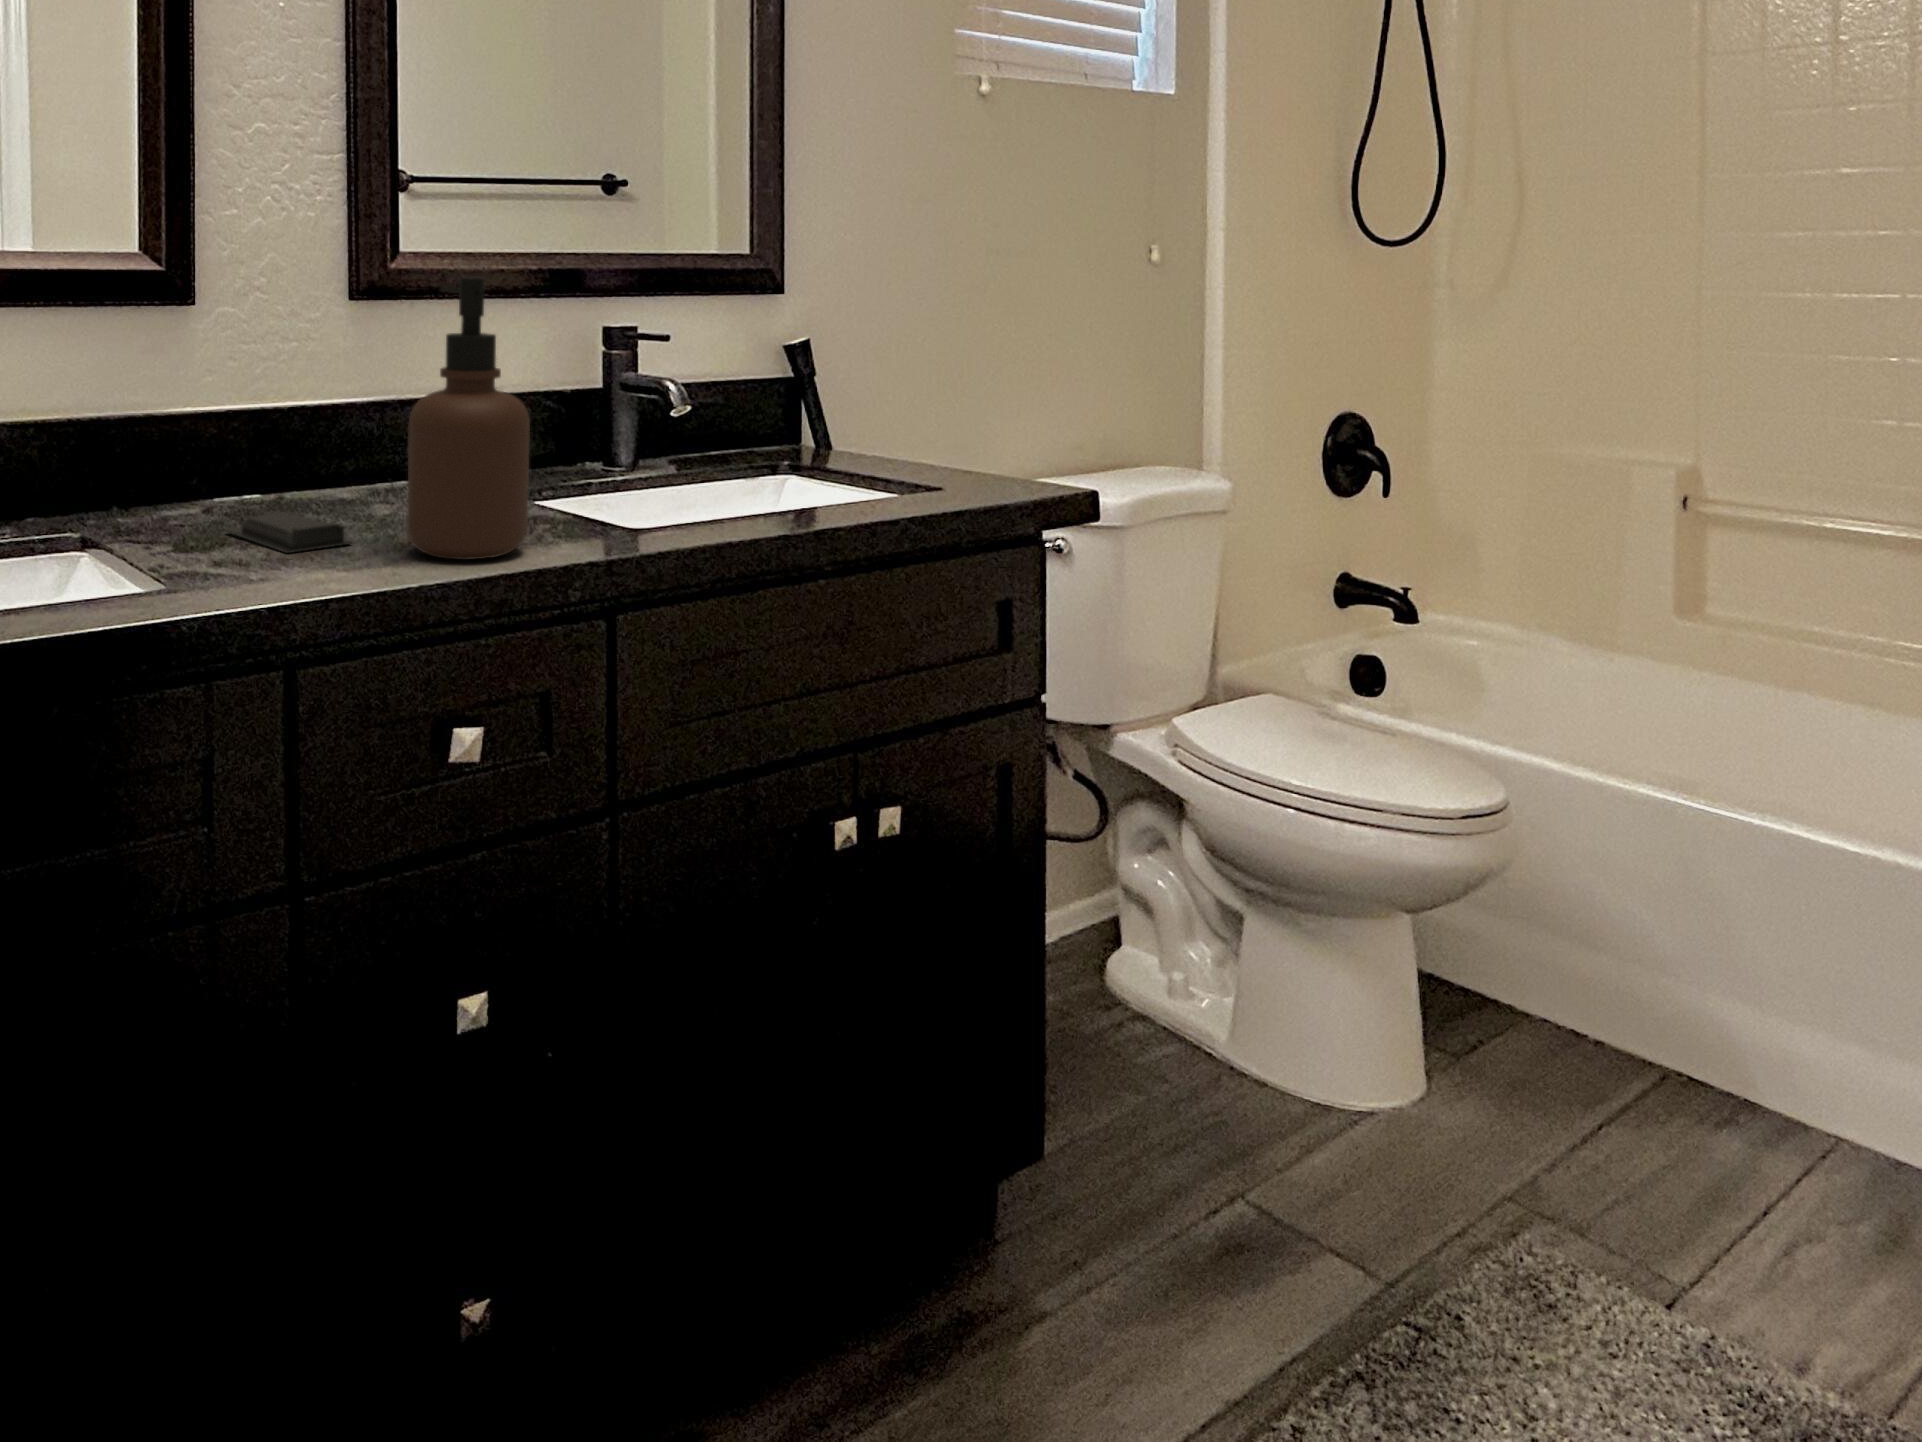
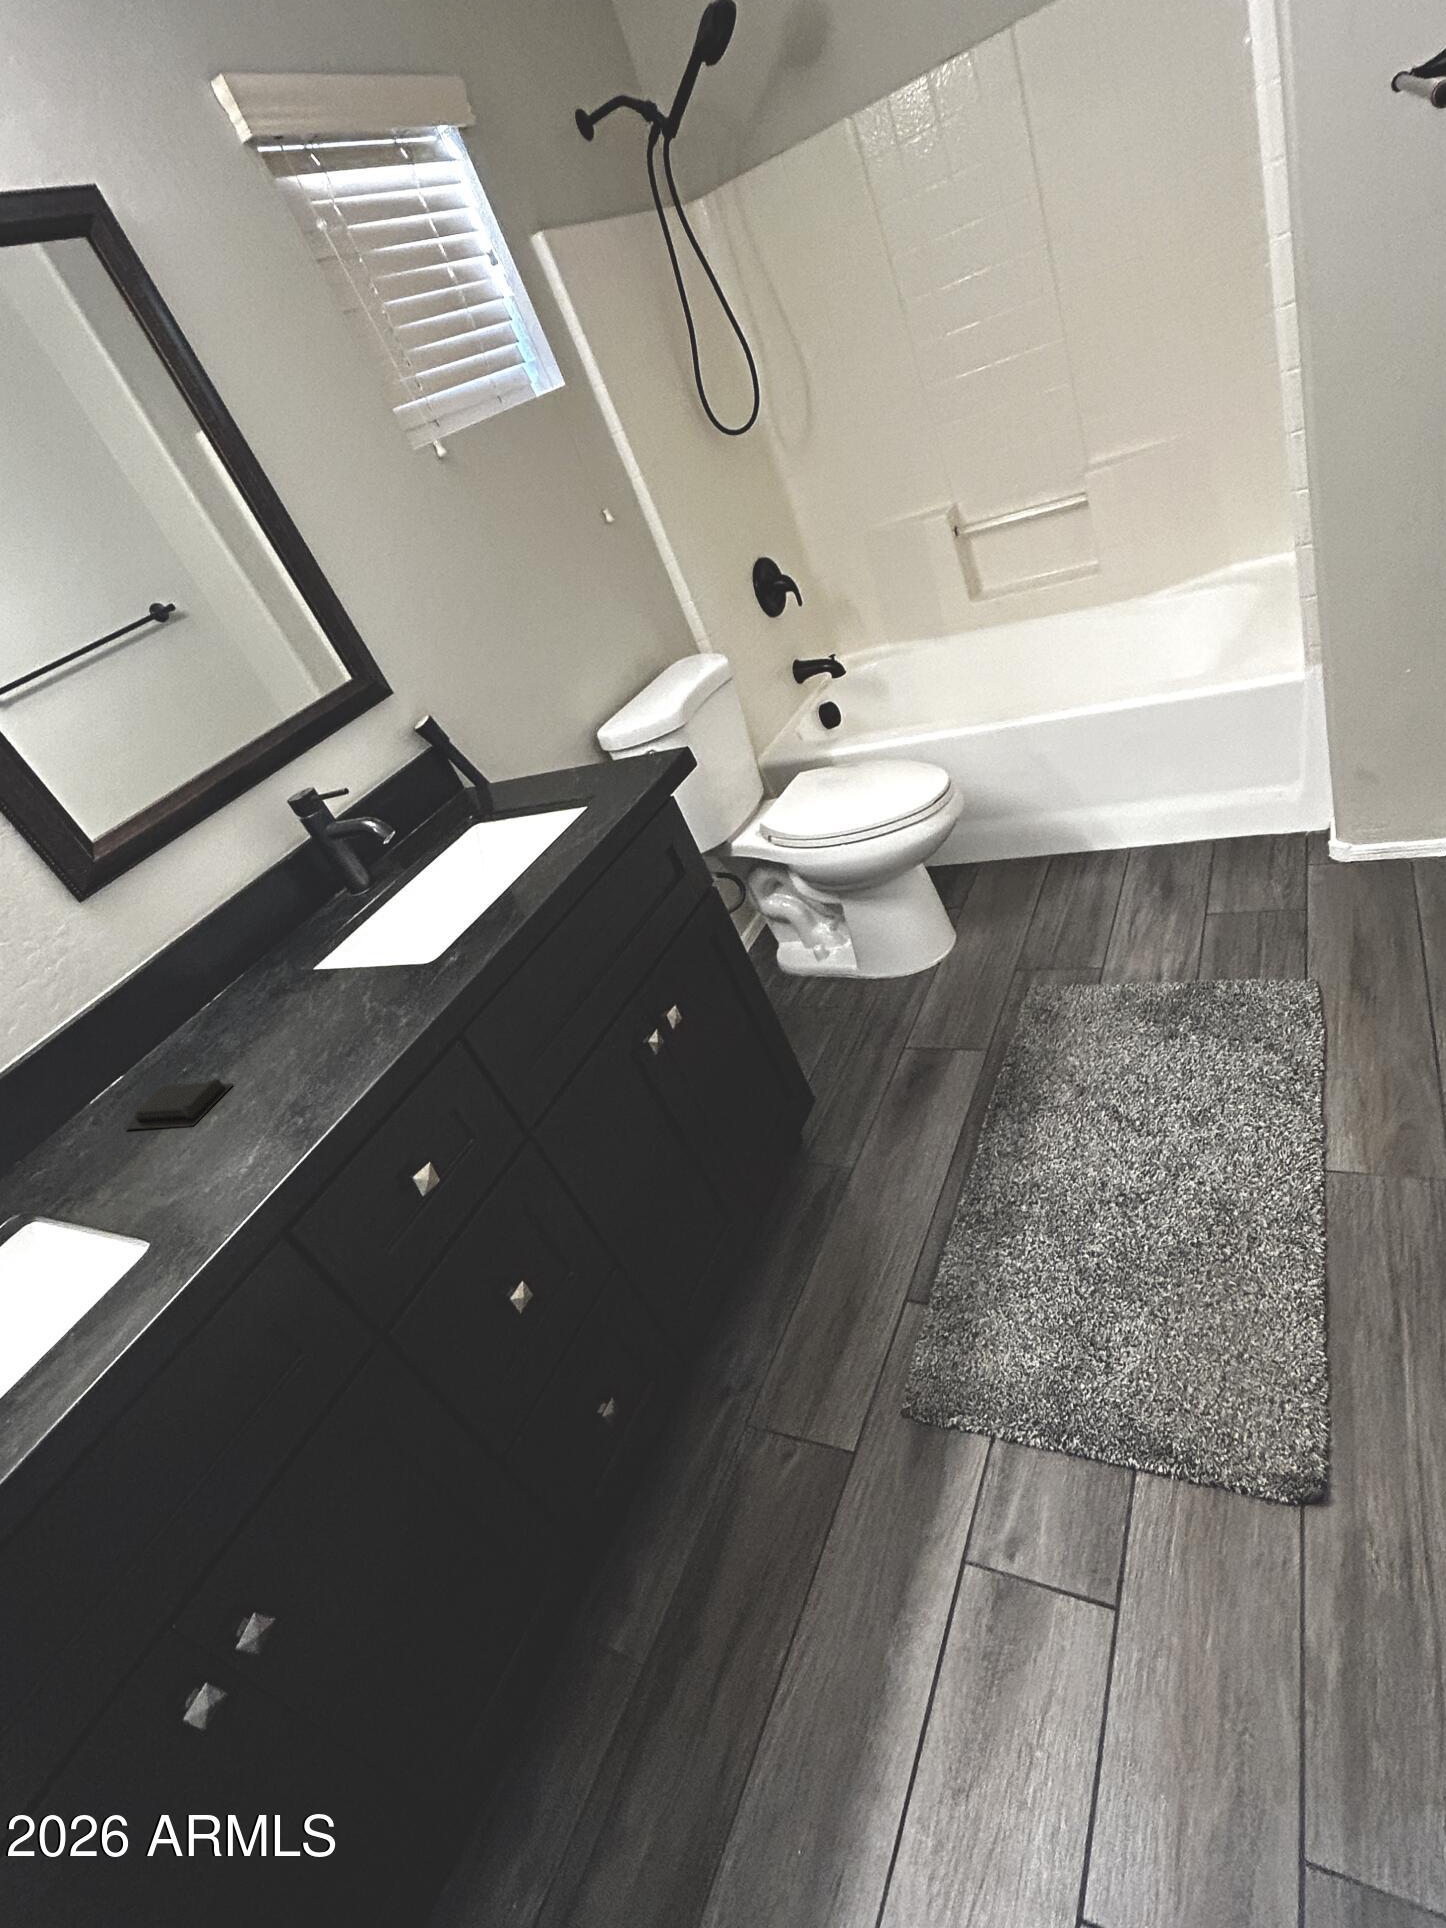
soap dispenser: present [407,277,530,560] -> none [170,862,358,1066]

